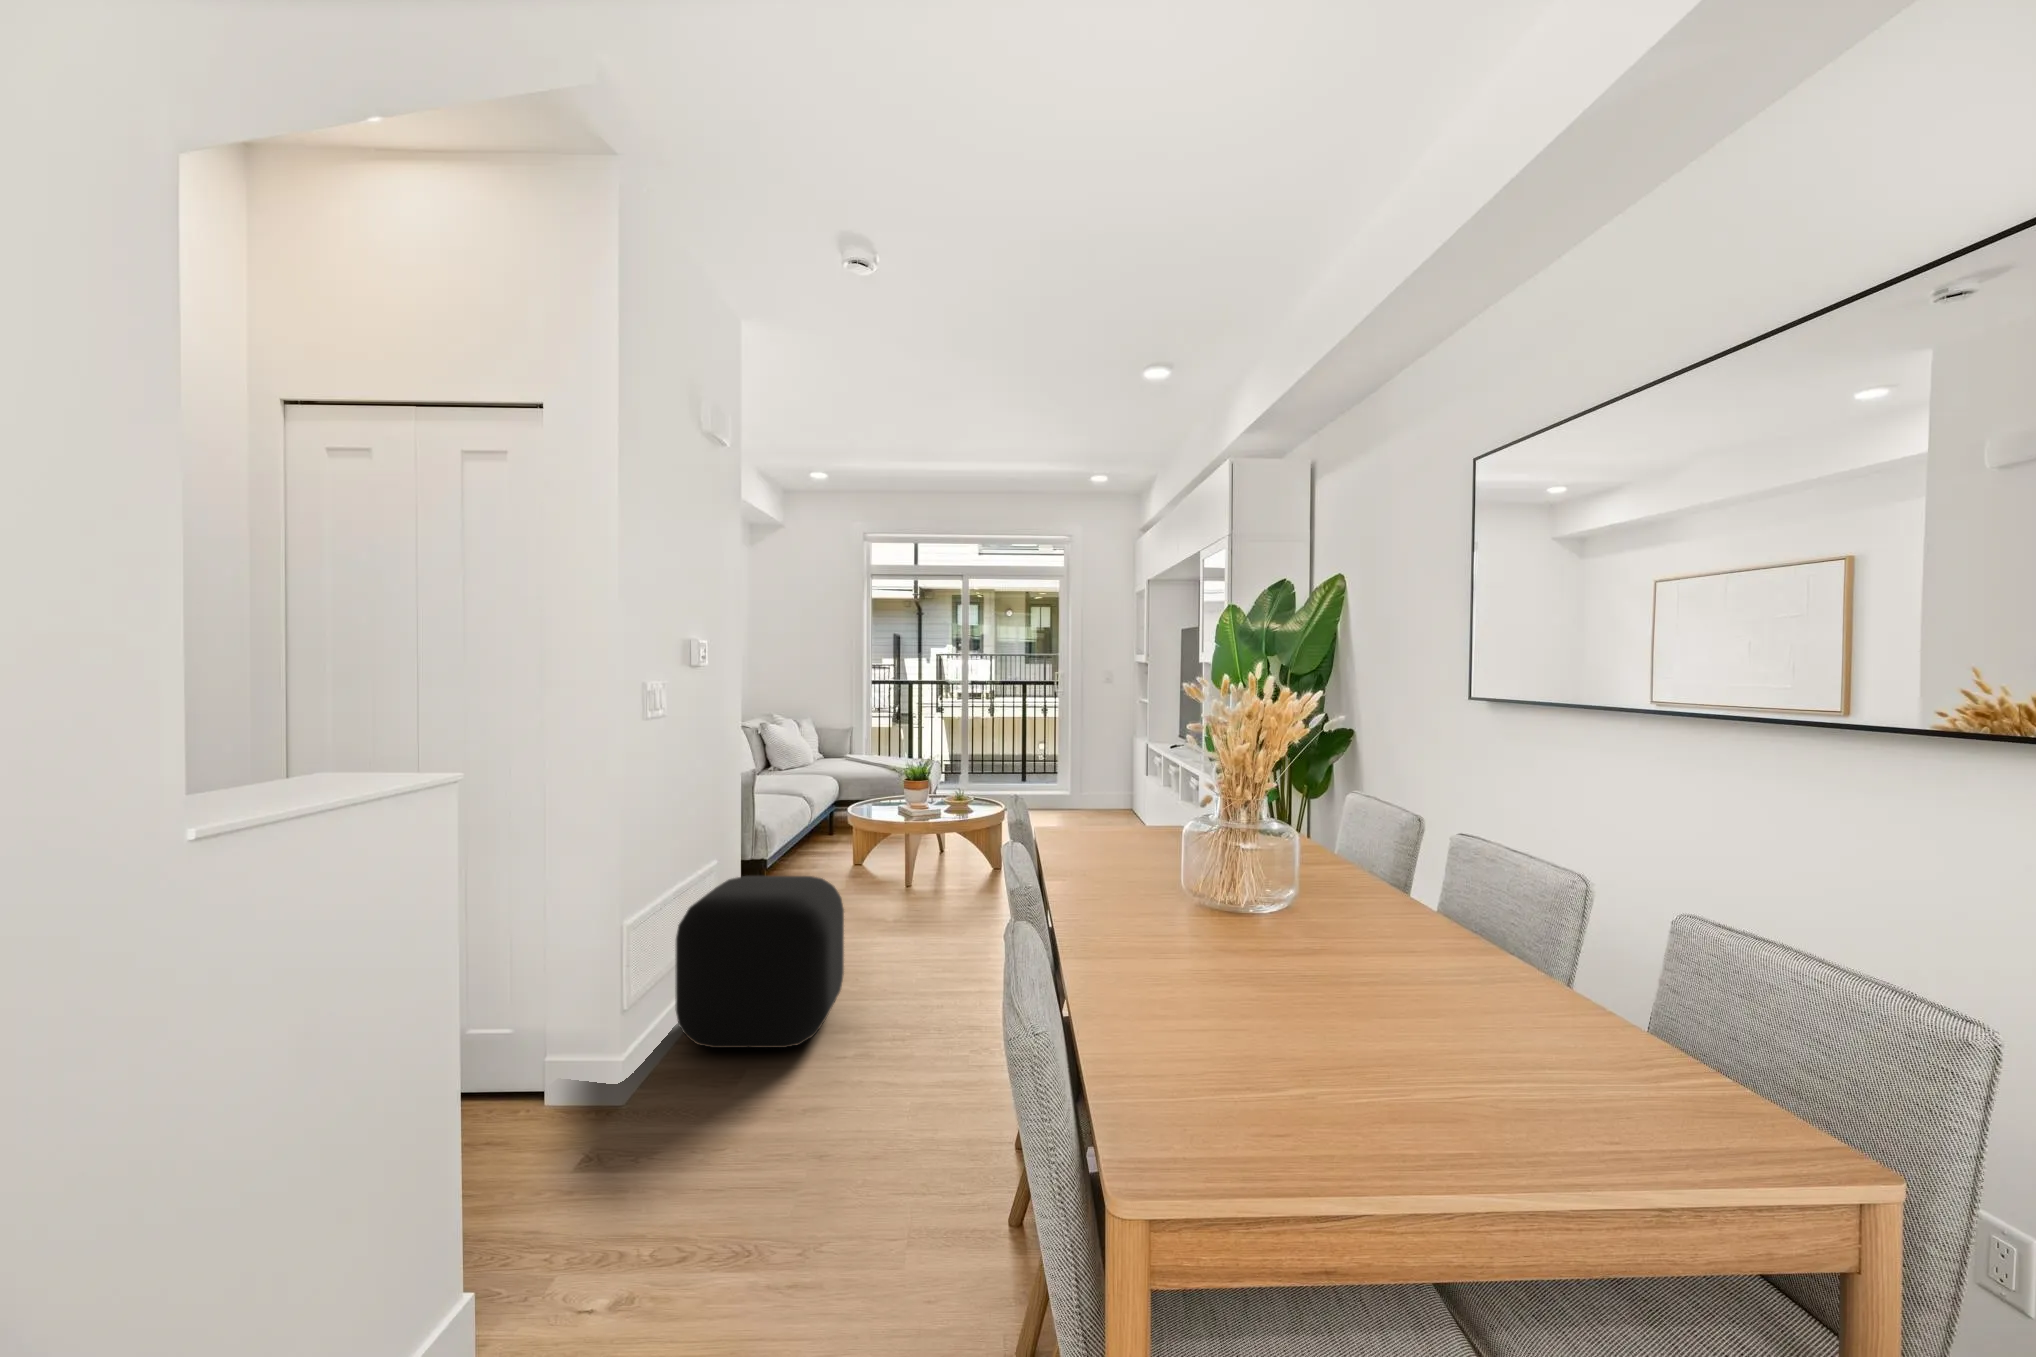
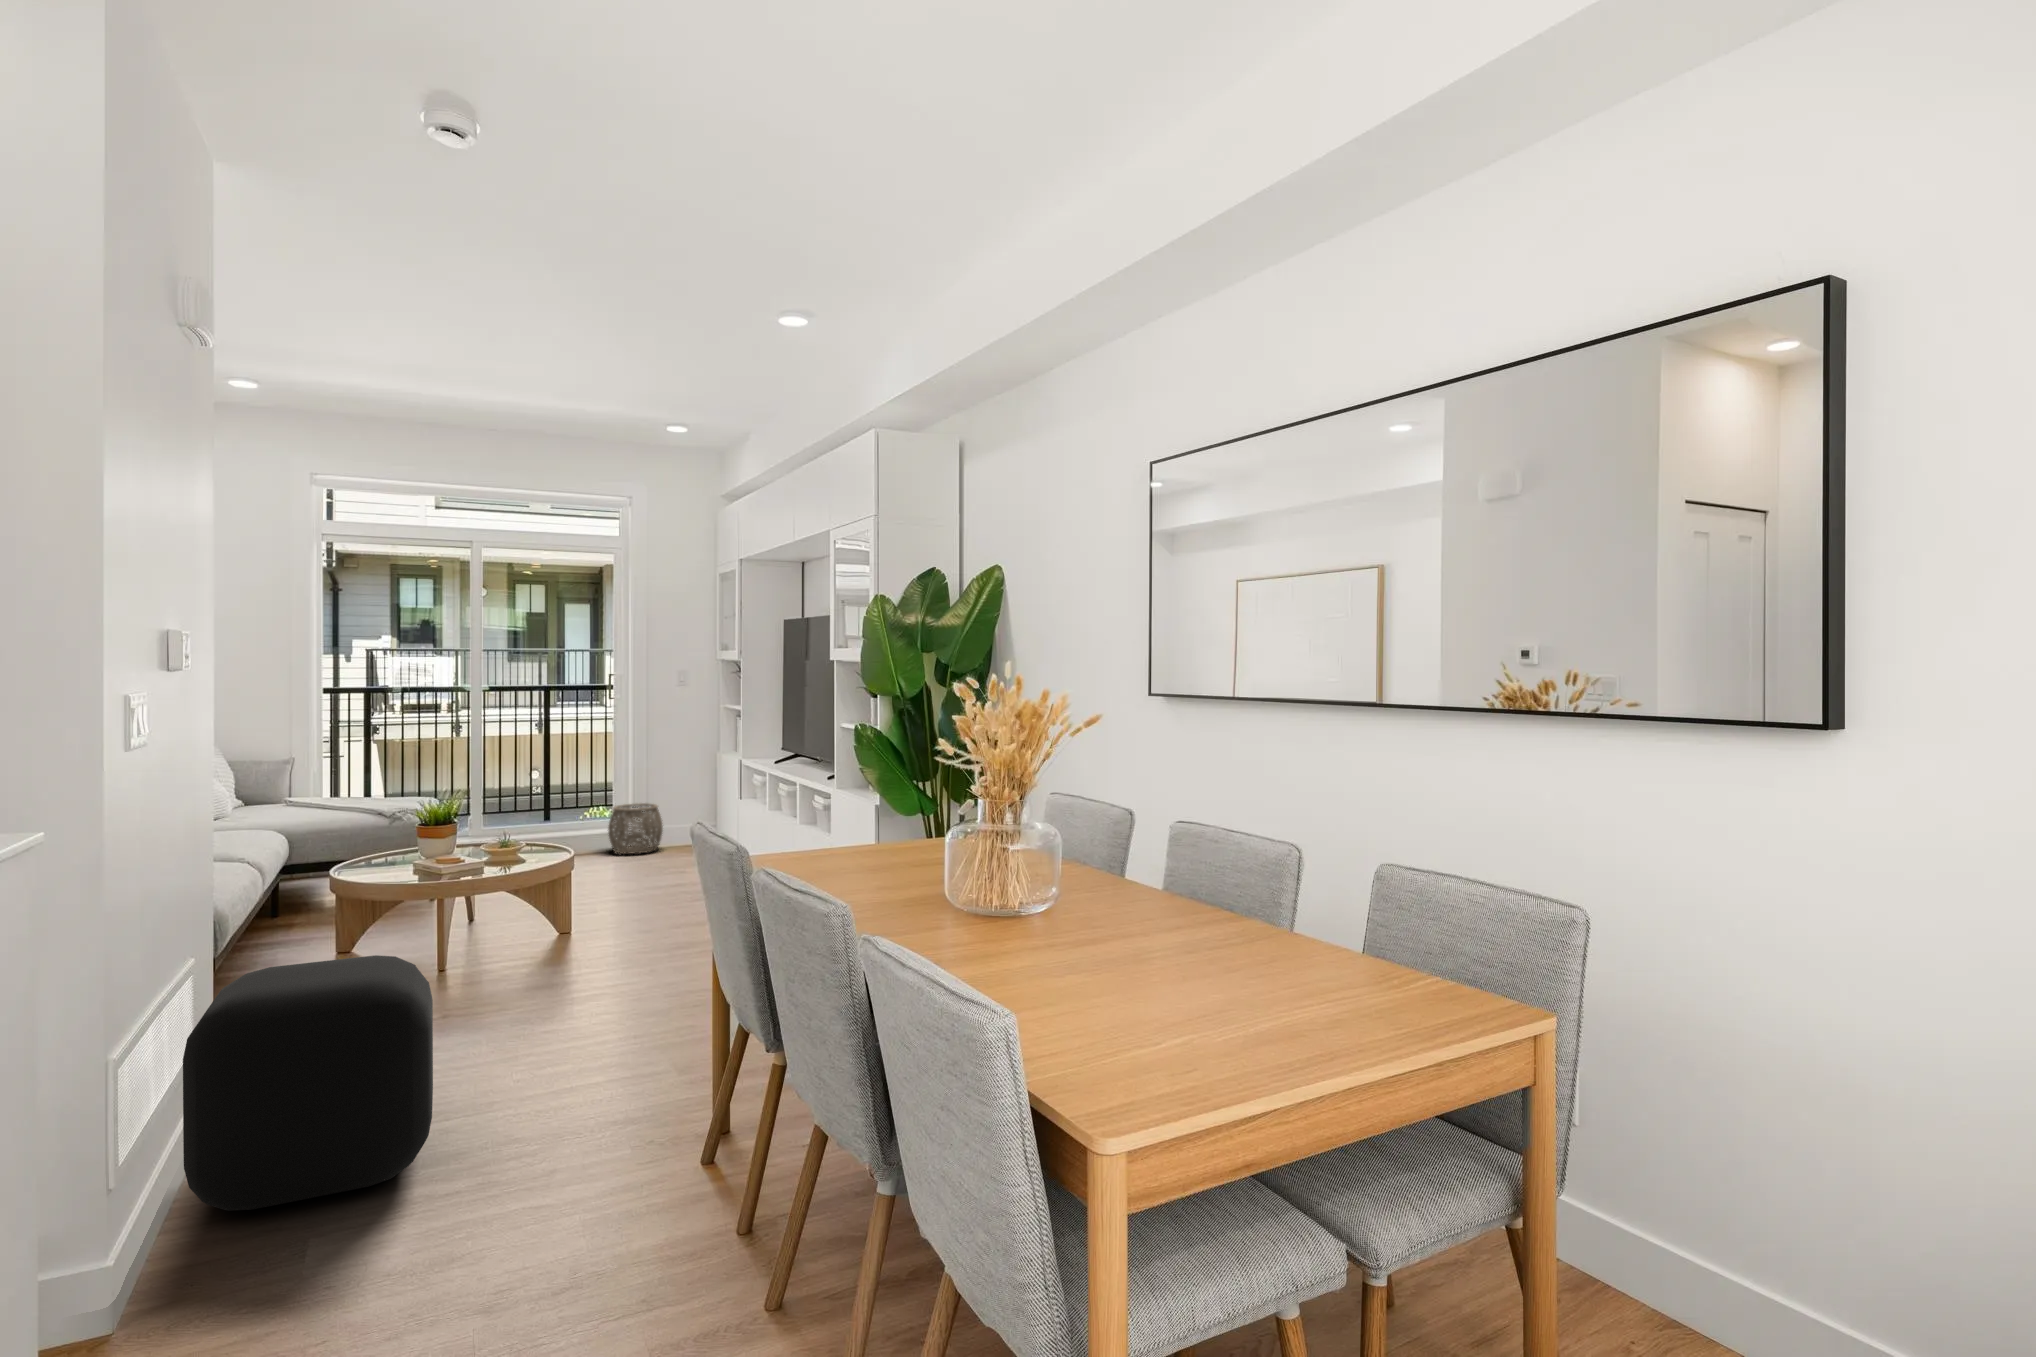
woven basket: none [1051,772,1091,811] -> present [608,803,663,854]

